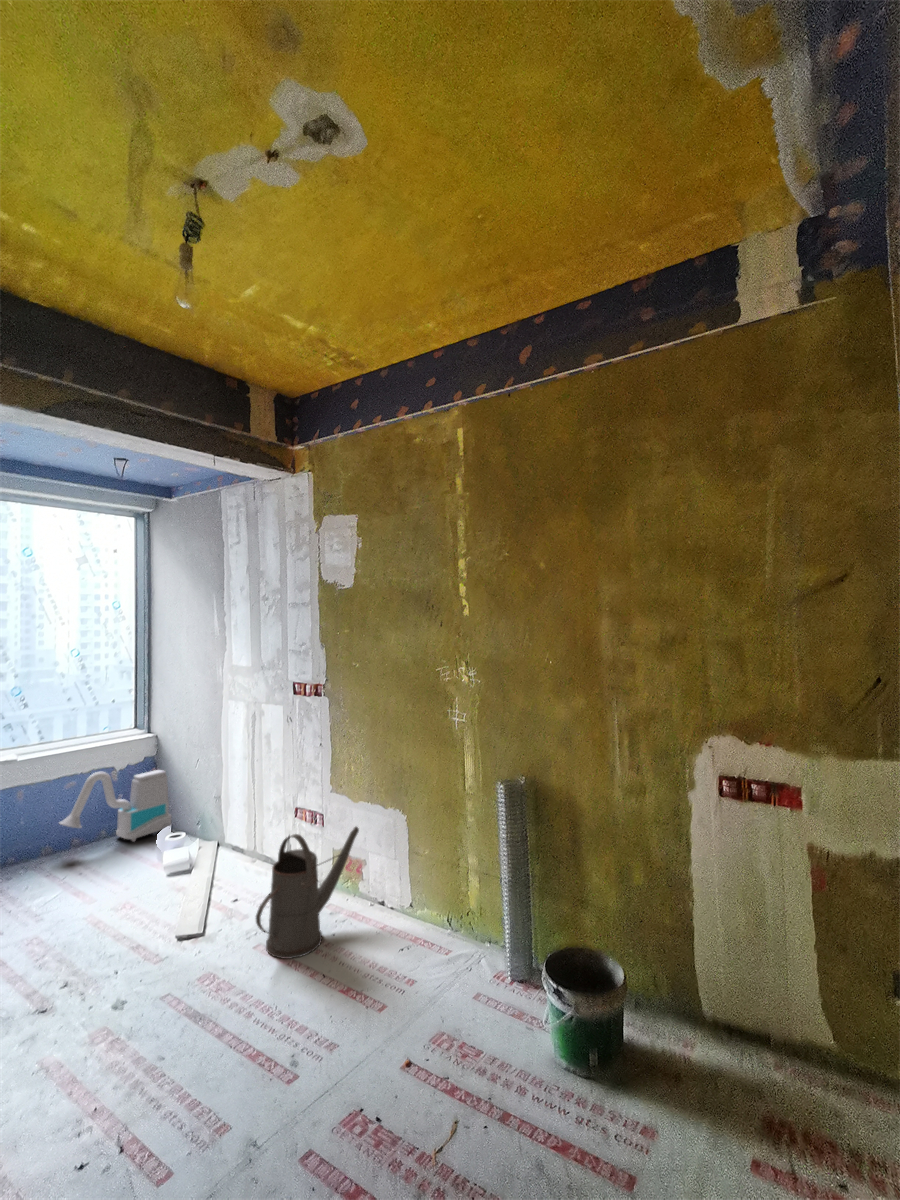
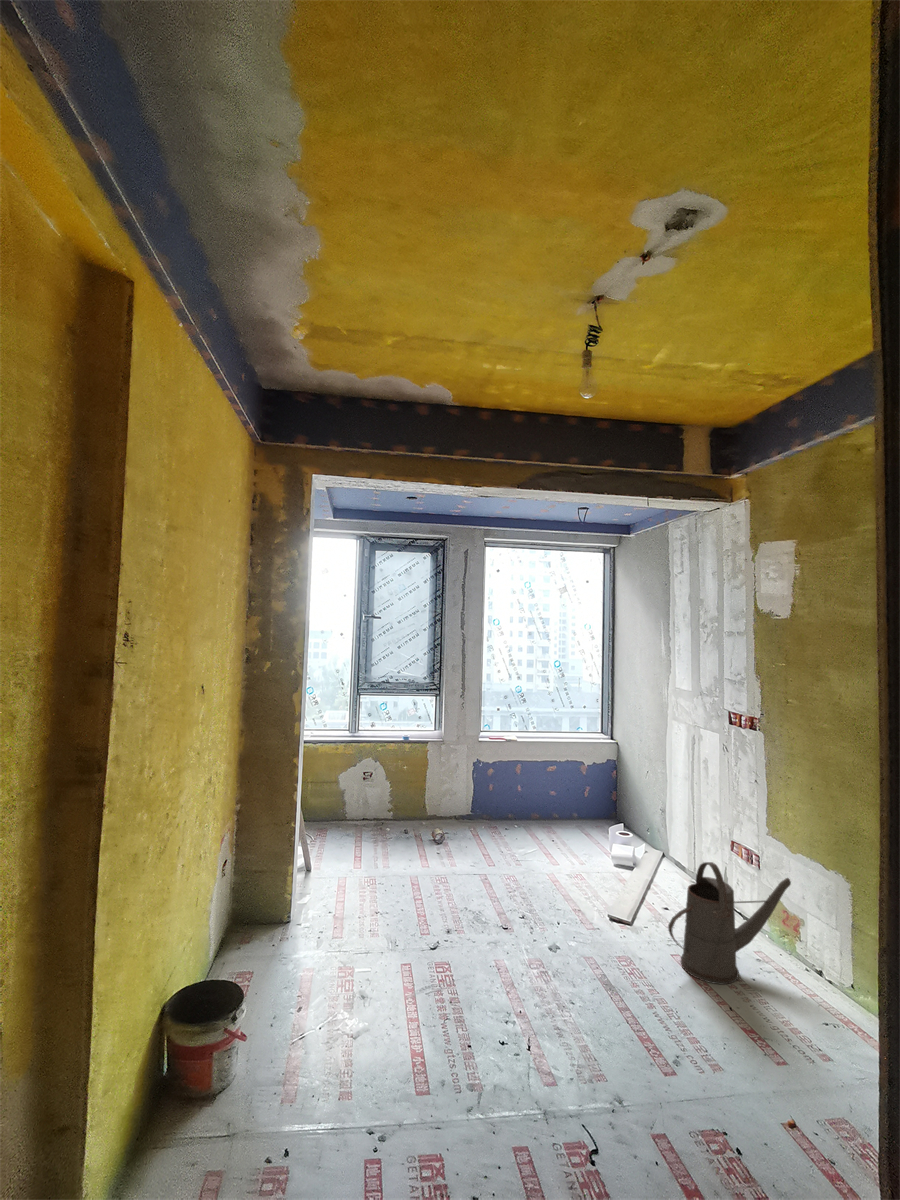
vacuum cleaner: present [59,770,171,842] -> none [542,765,628,832]

